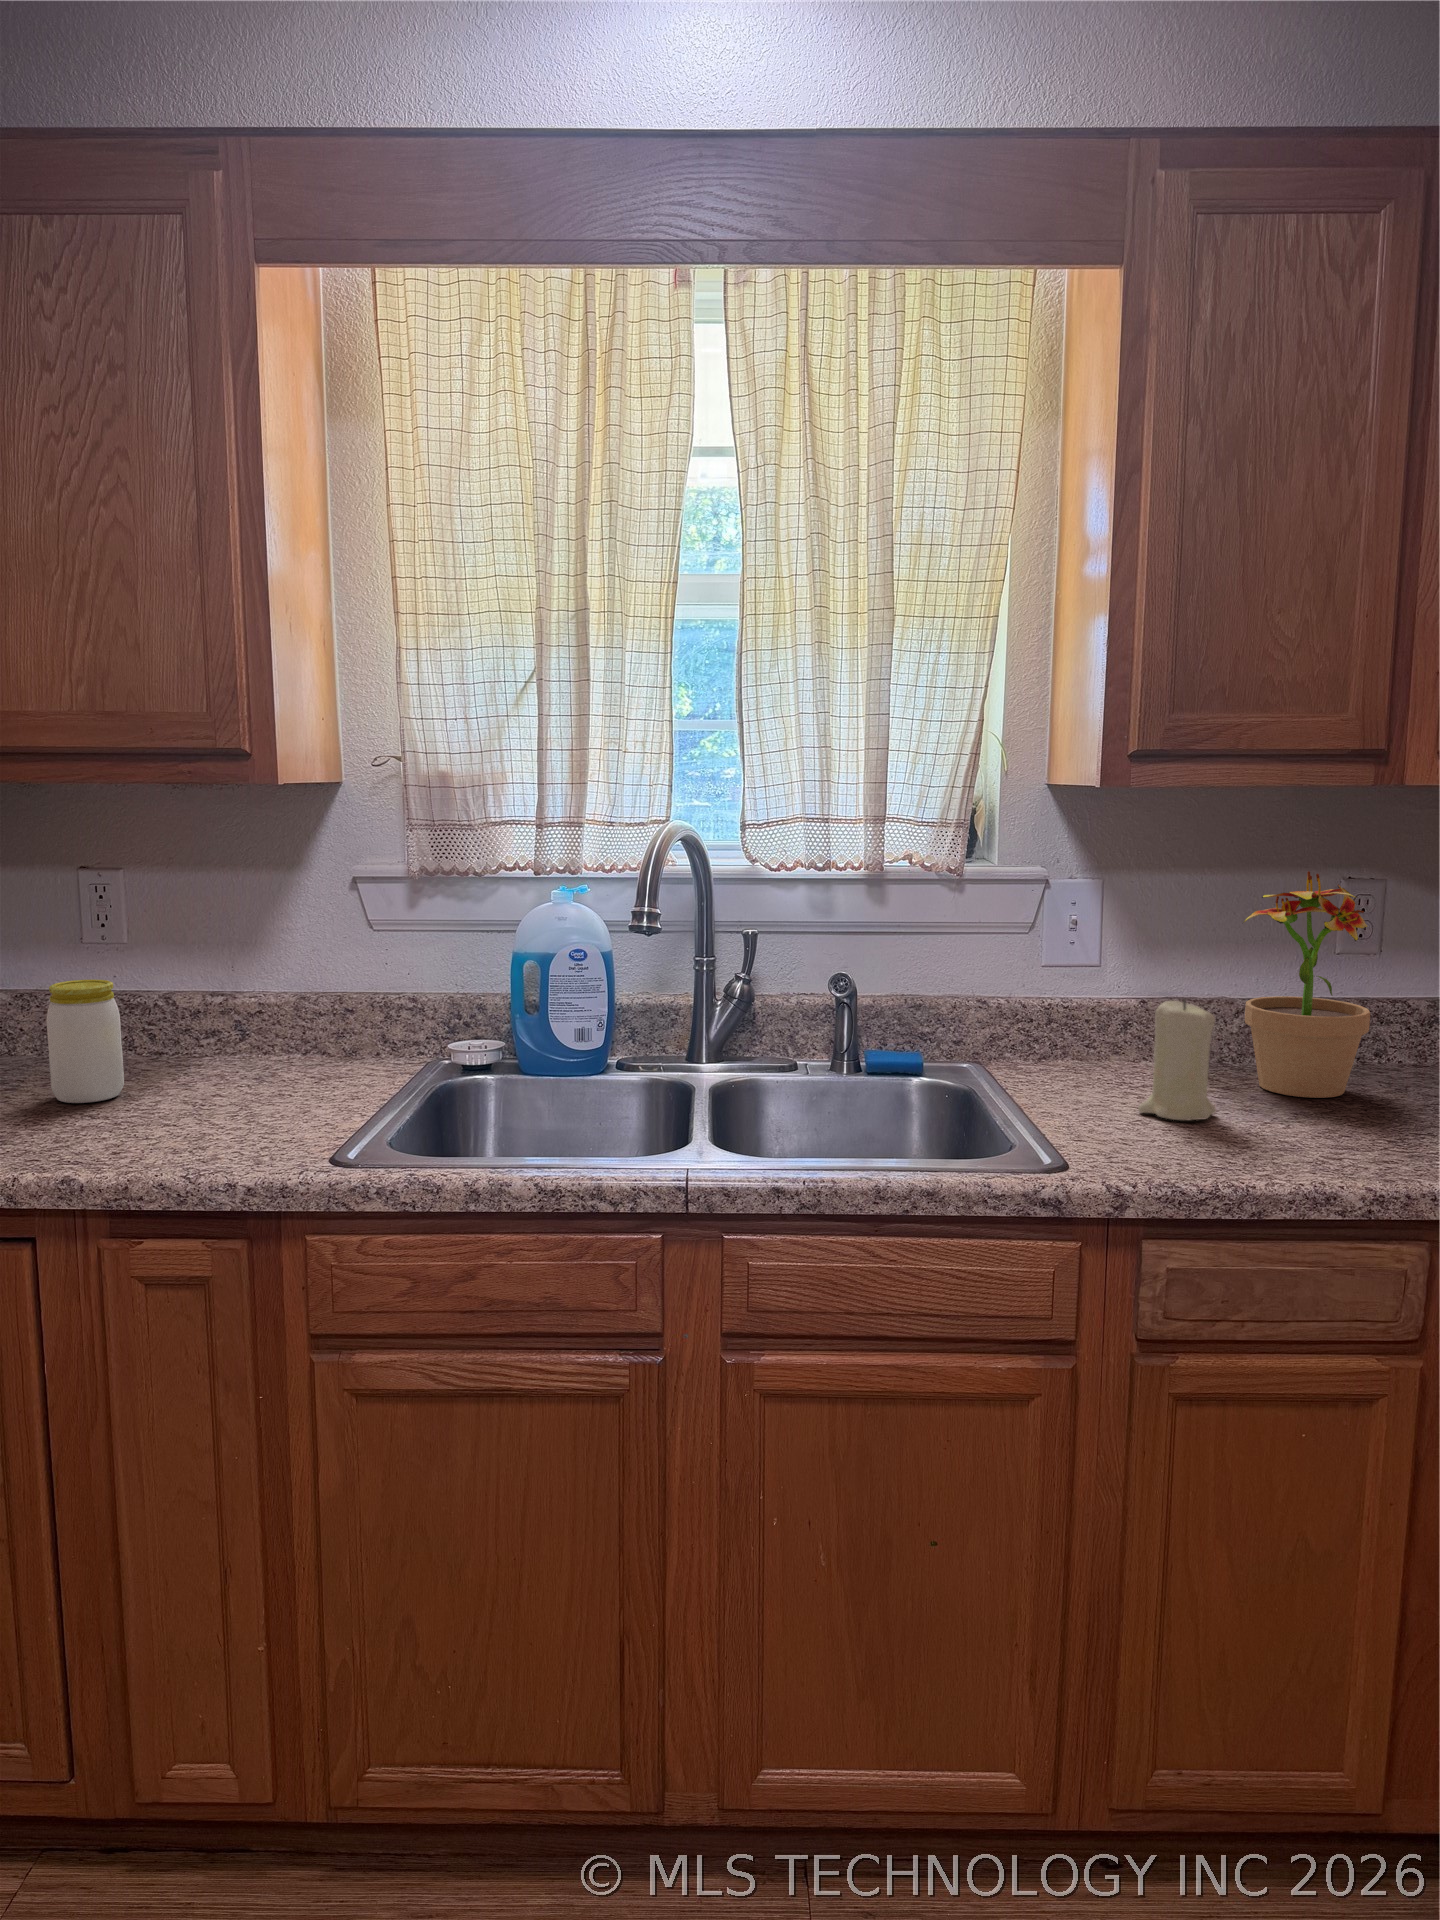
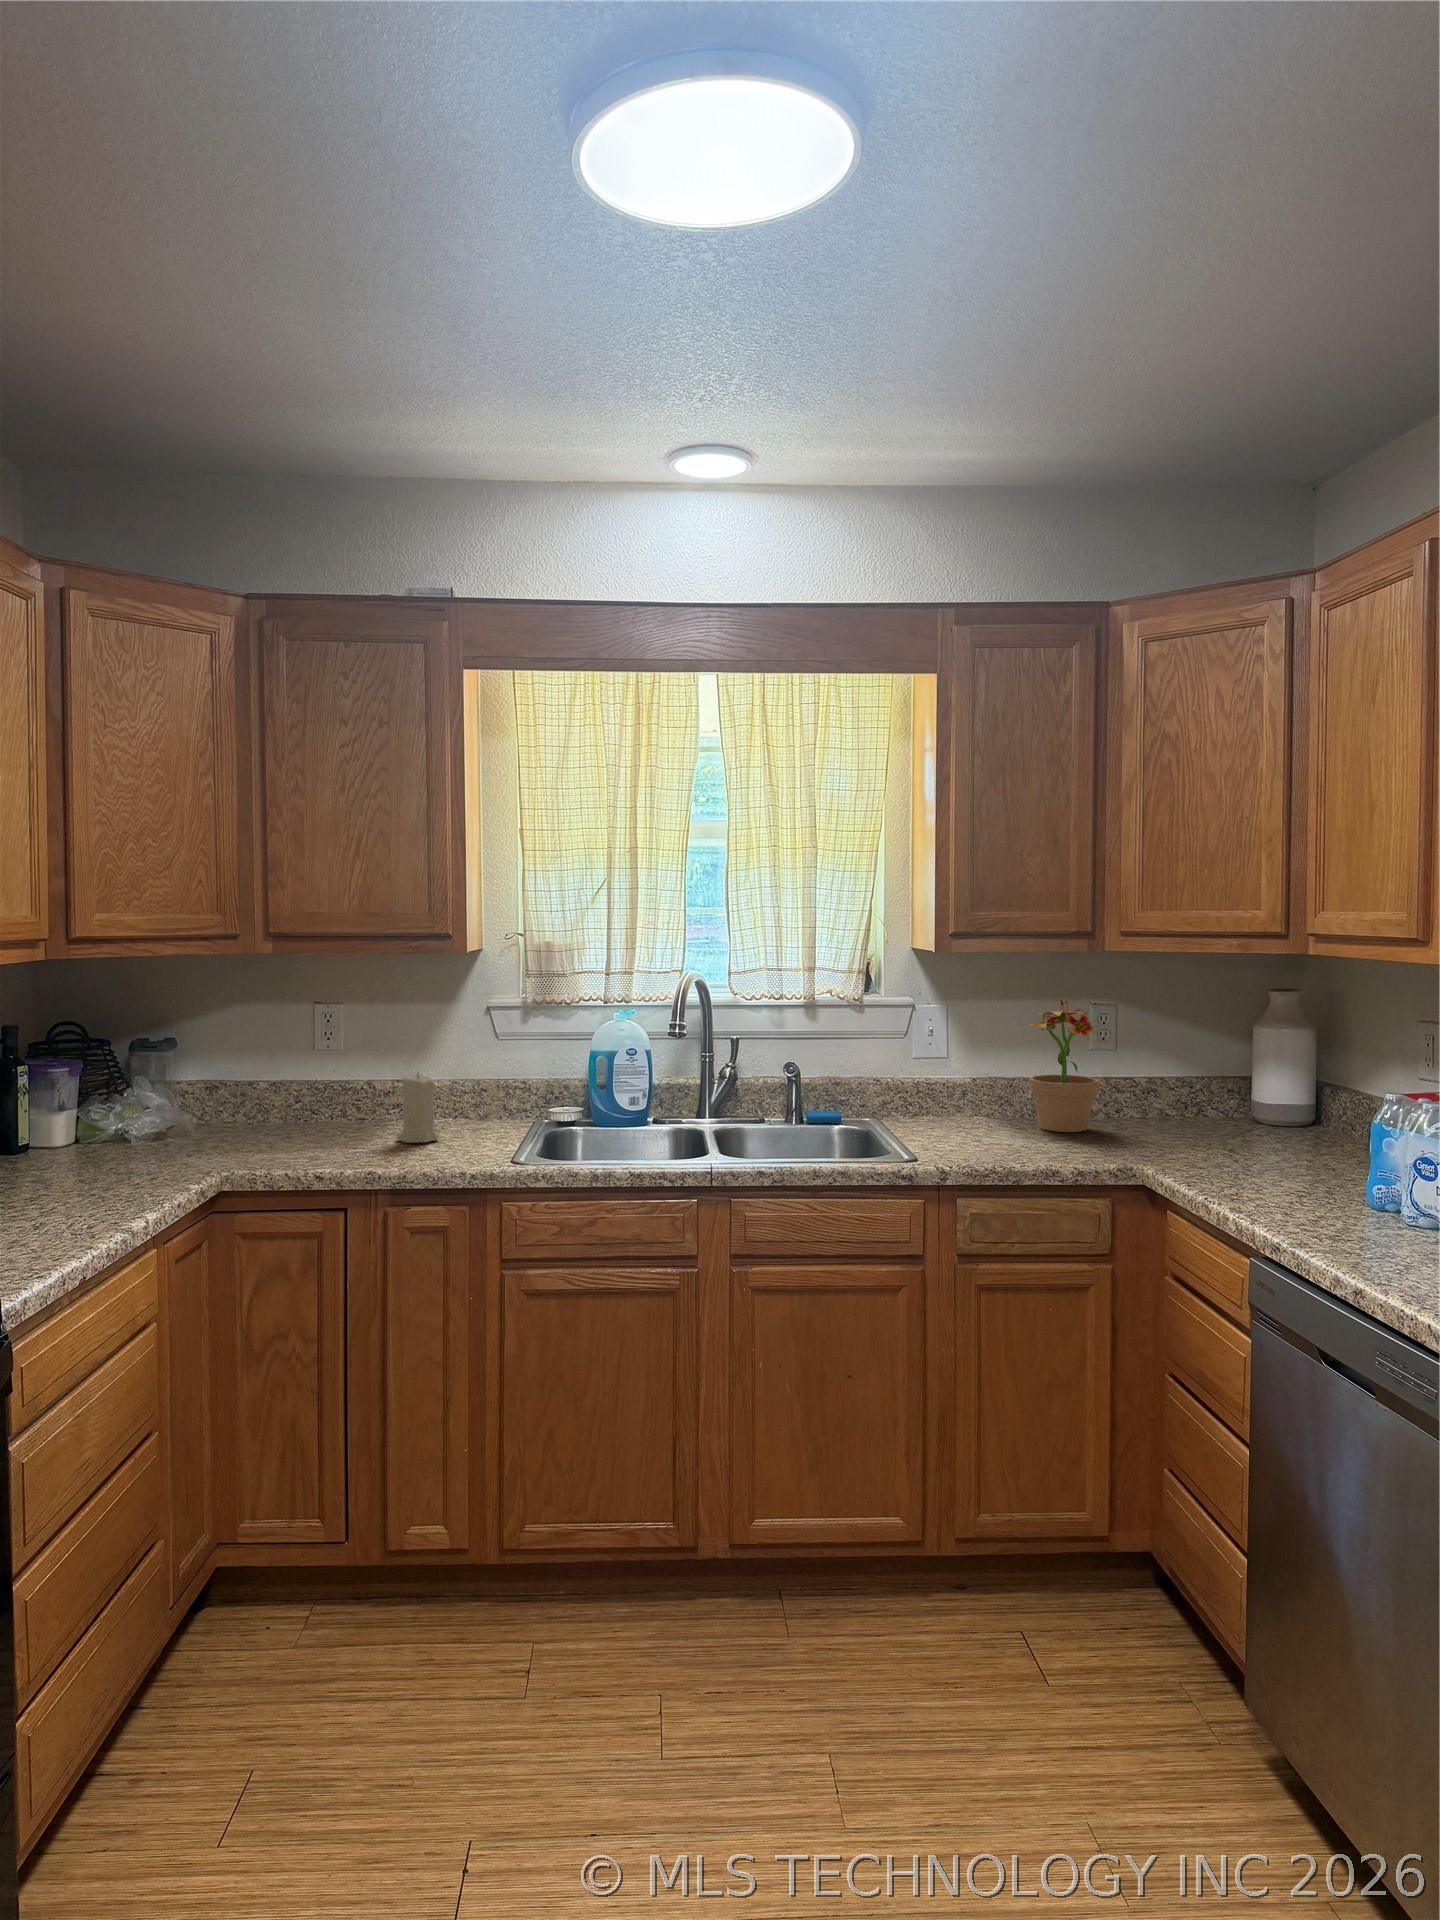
jar: present [47,979,124,1103] -> none [324,1069,365,1141]
candle: present [1138,999,1216,1120] -> present [396,1074,439,1143]

